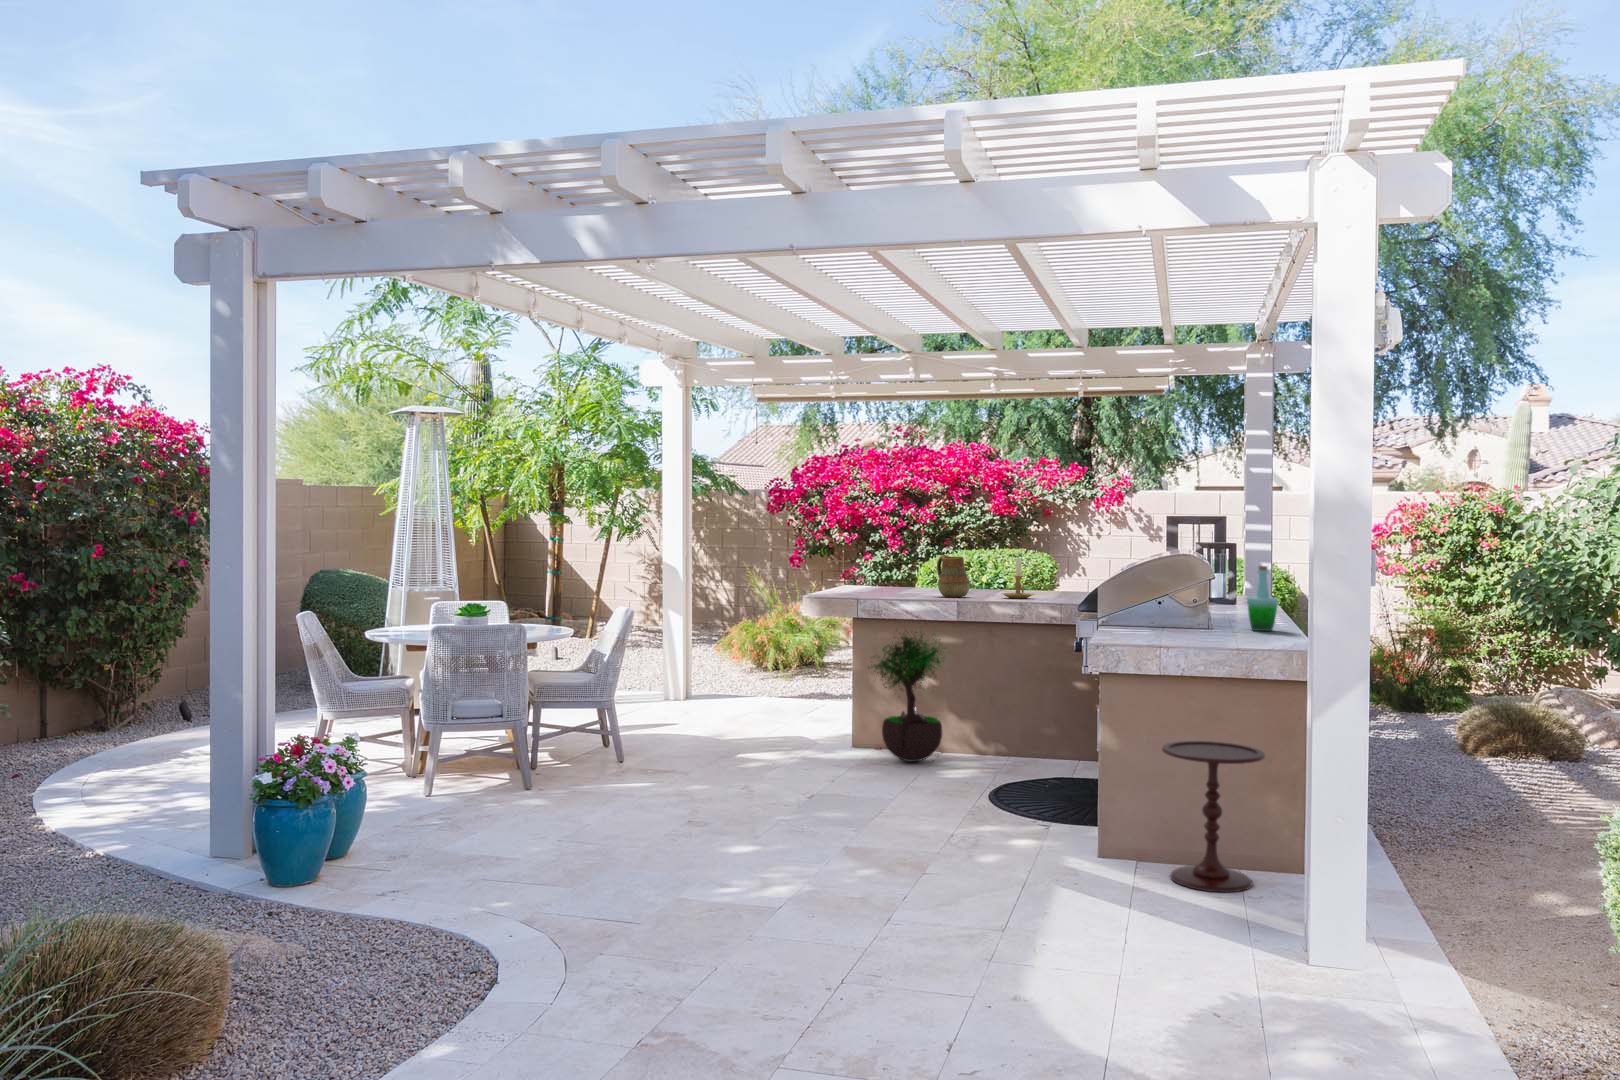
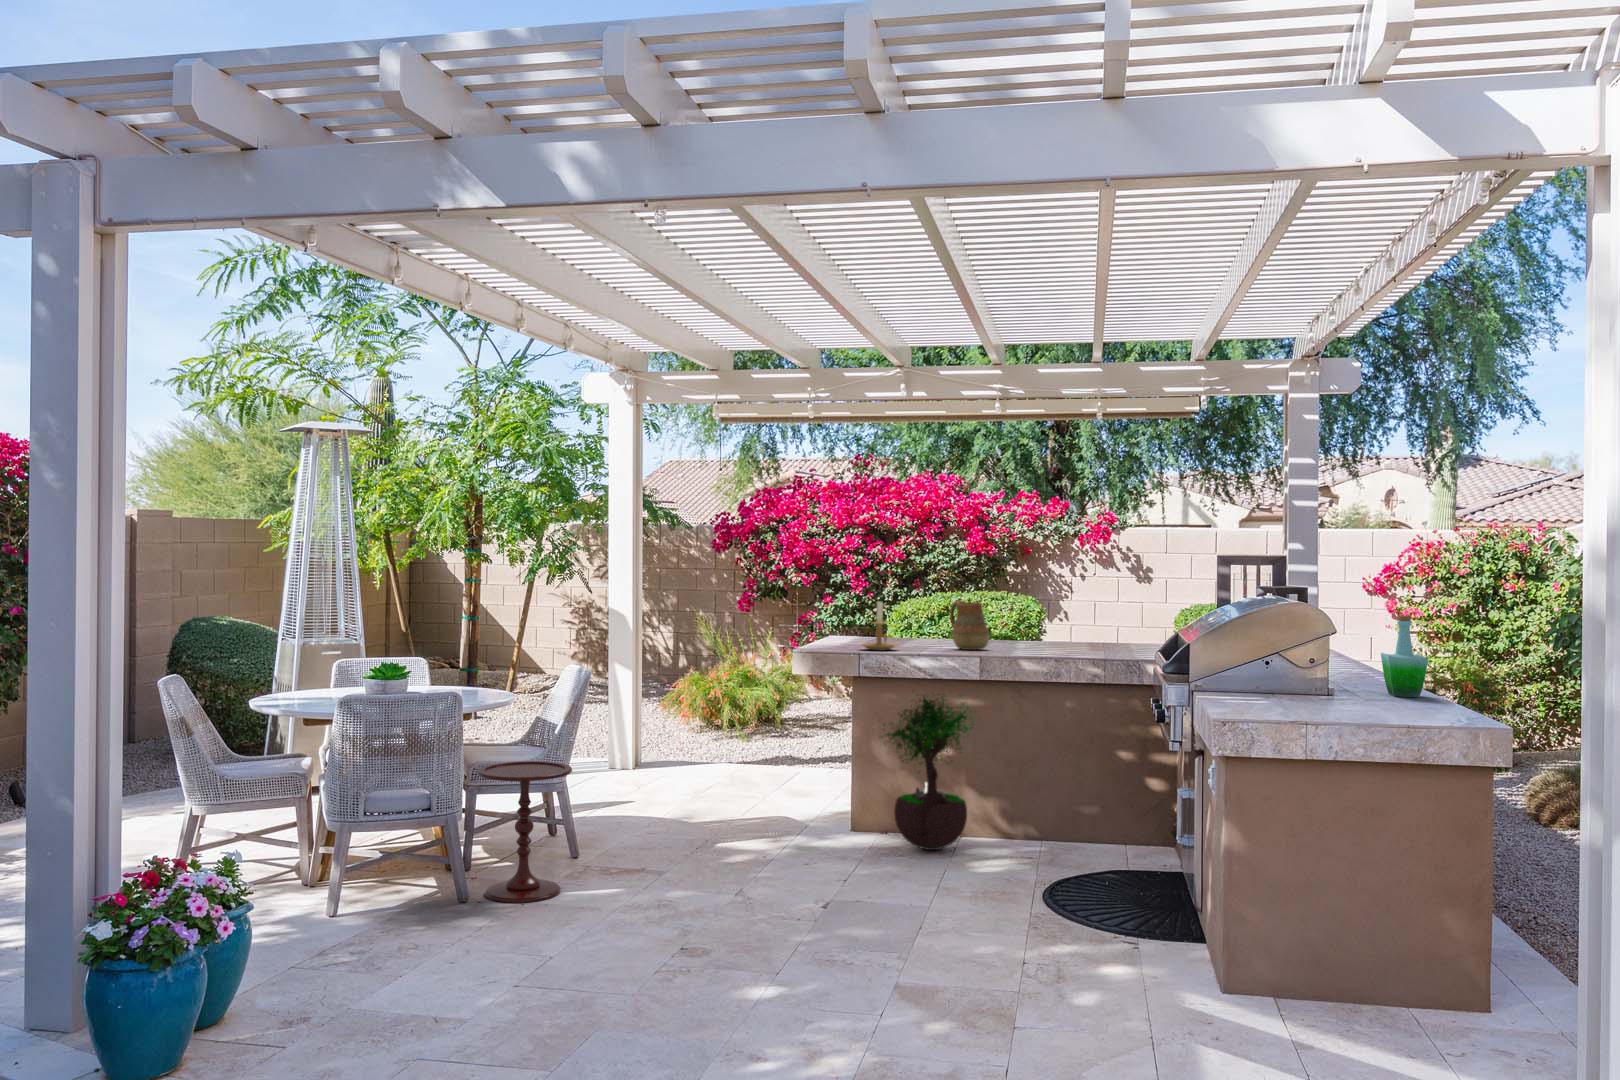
candle holder: present [1001,557,1035,599] -> present [861,602,898,650]
side table: present [1162,741,1265,892] -> present [477,761,572,903]

